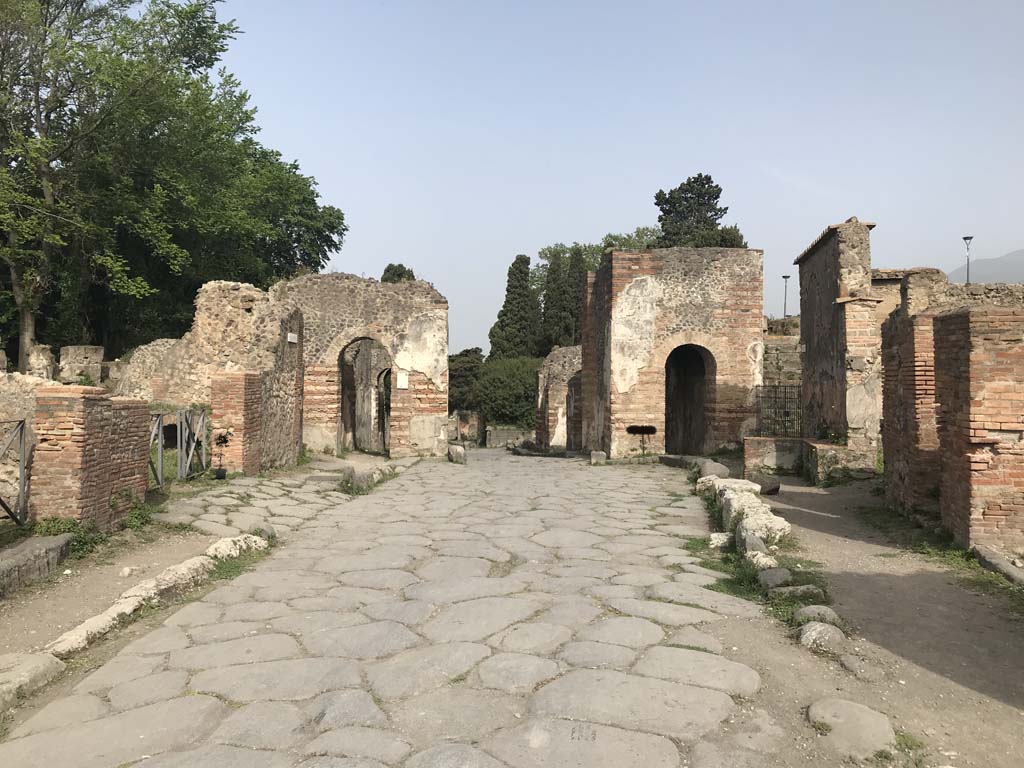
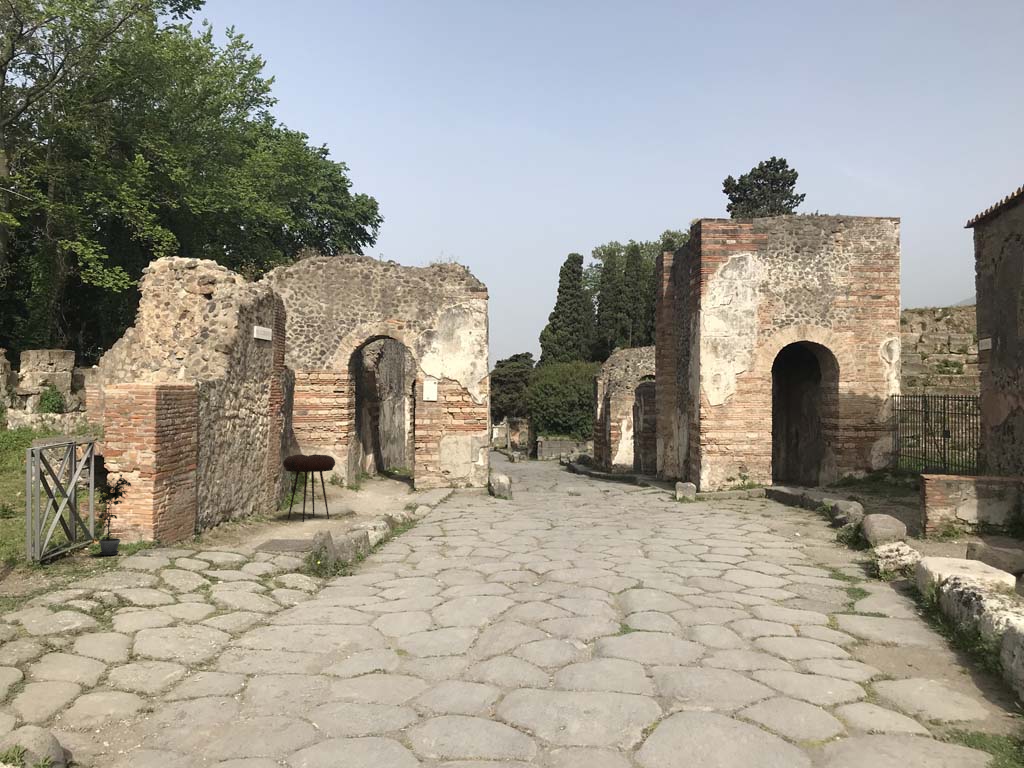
stool: present [626,425,657,464] -> present [283,454,335,522]

